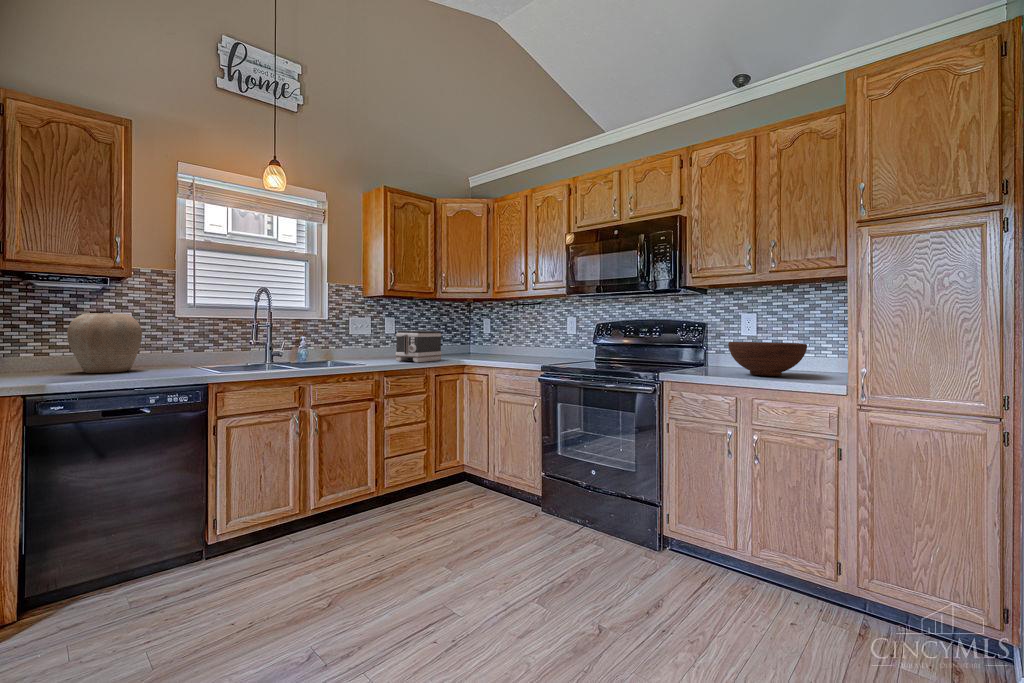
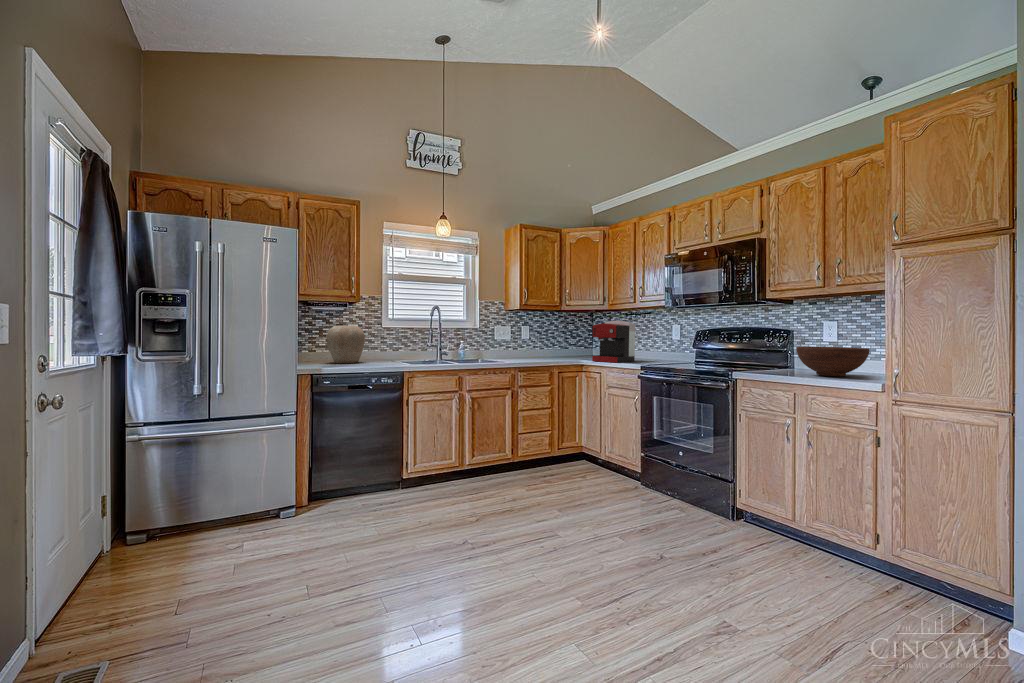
coffee maker: none [479,312,529,363] -> present [592,321,635,363]
toaster: present [395,331,442,362] -> none [527,336,563,361]

